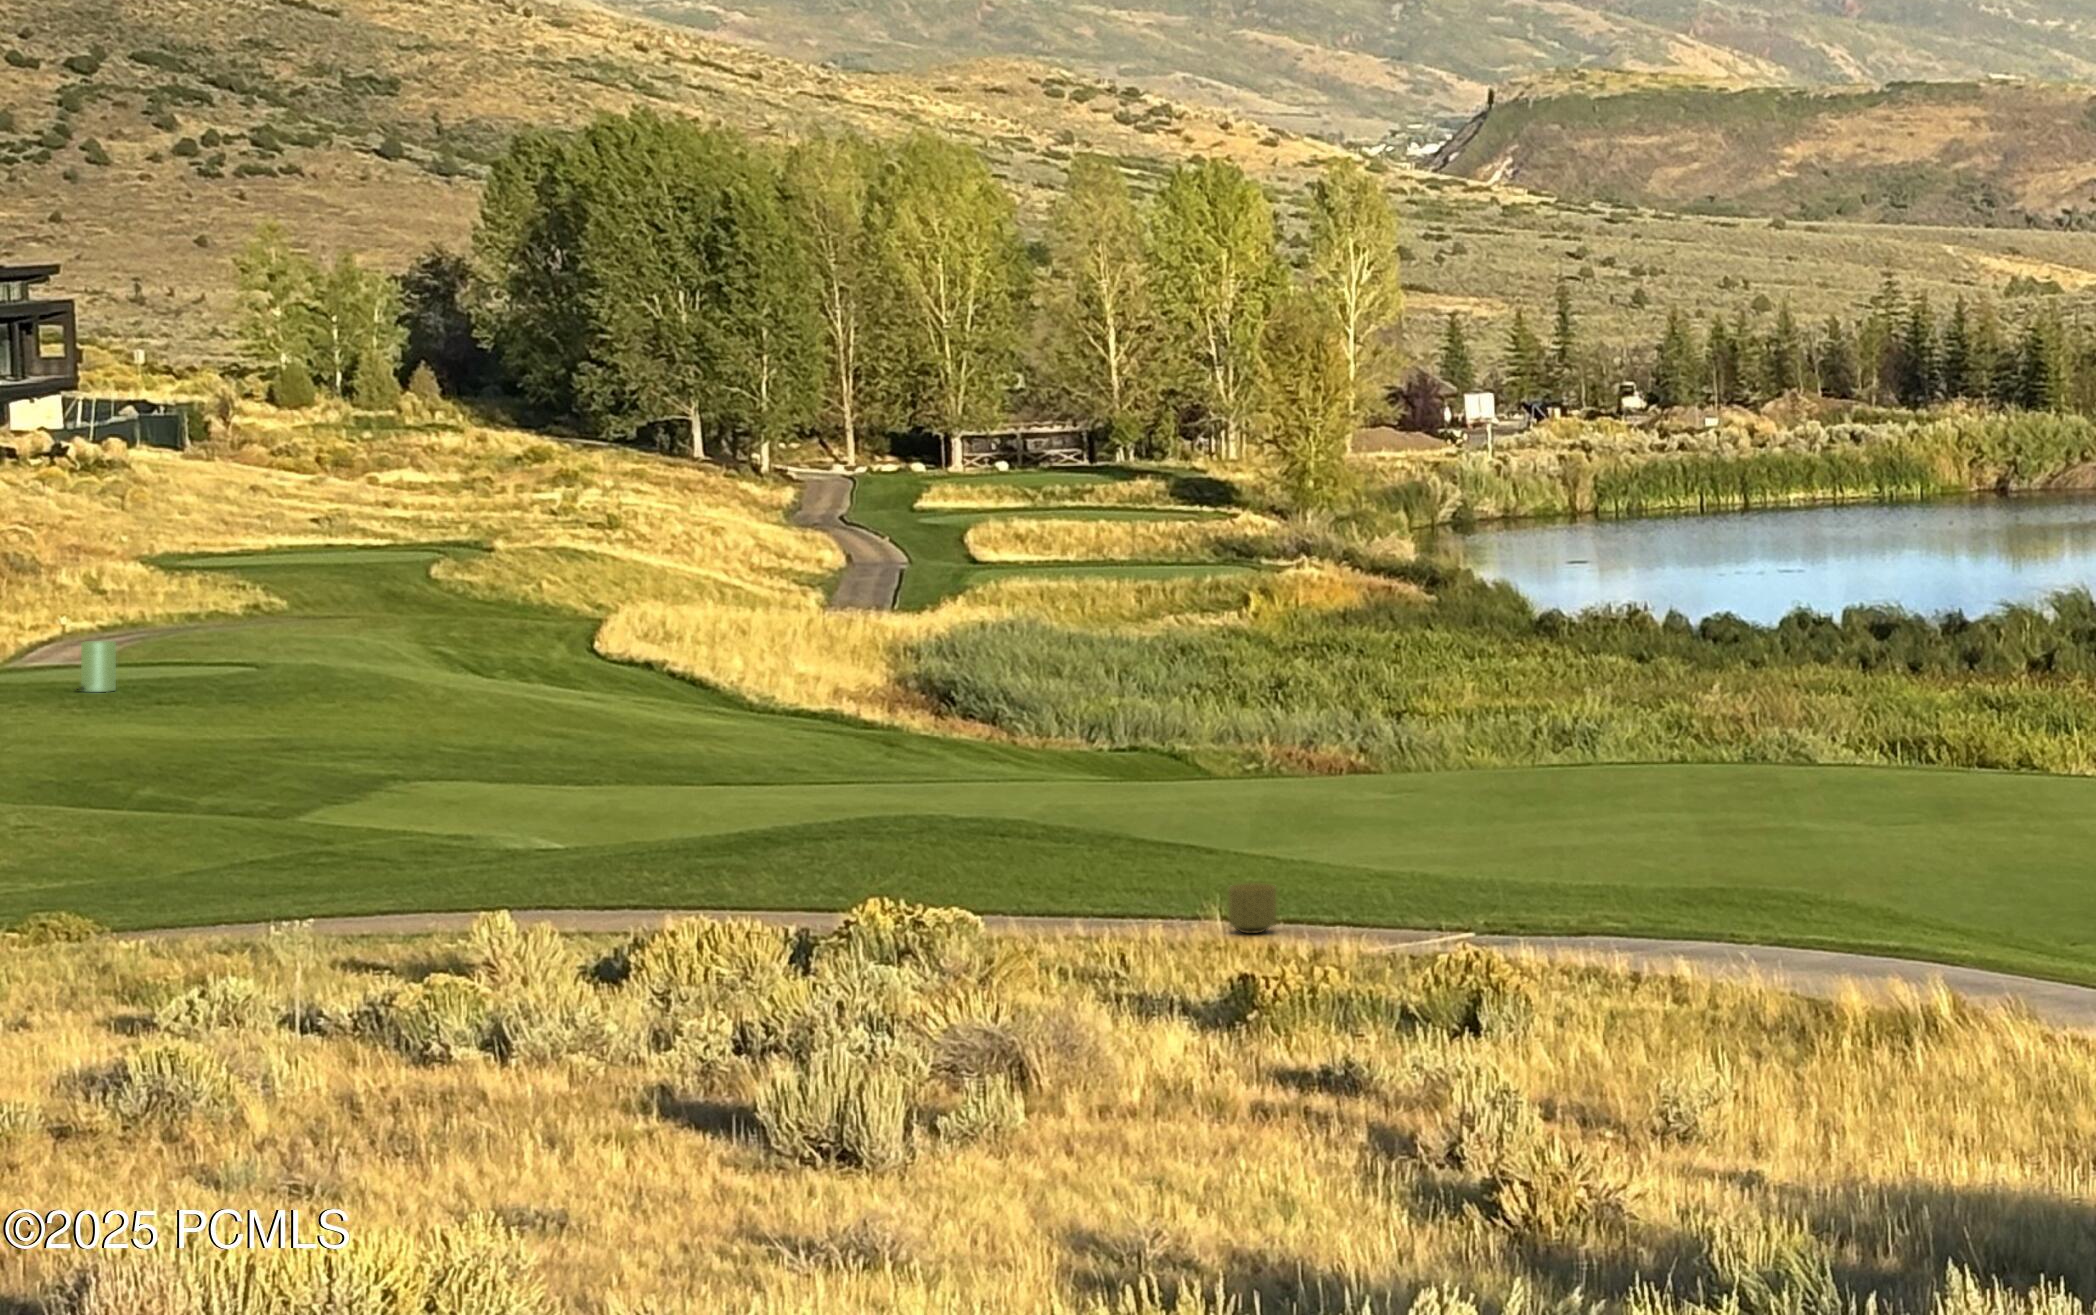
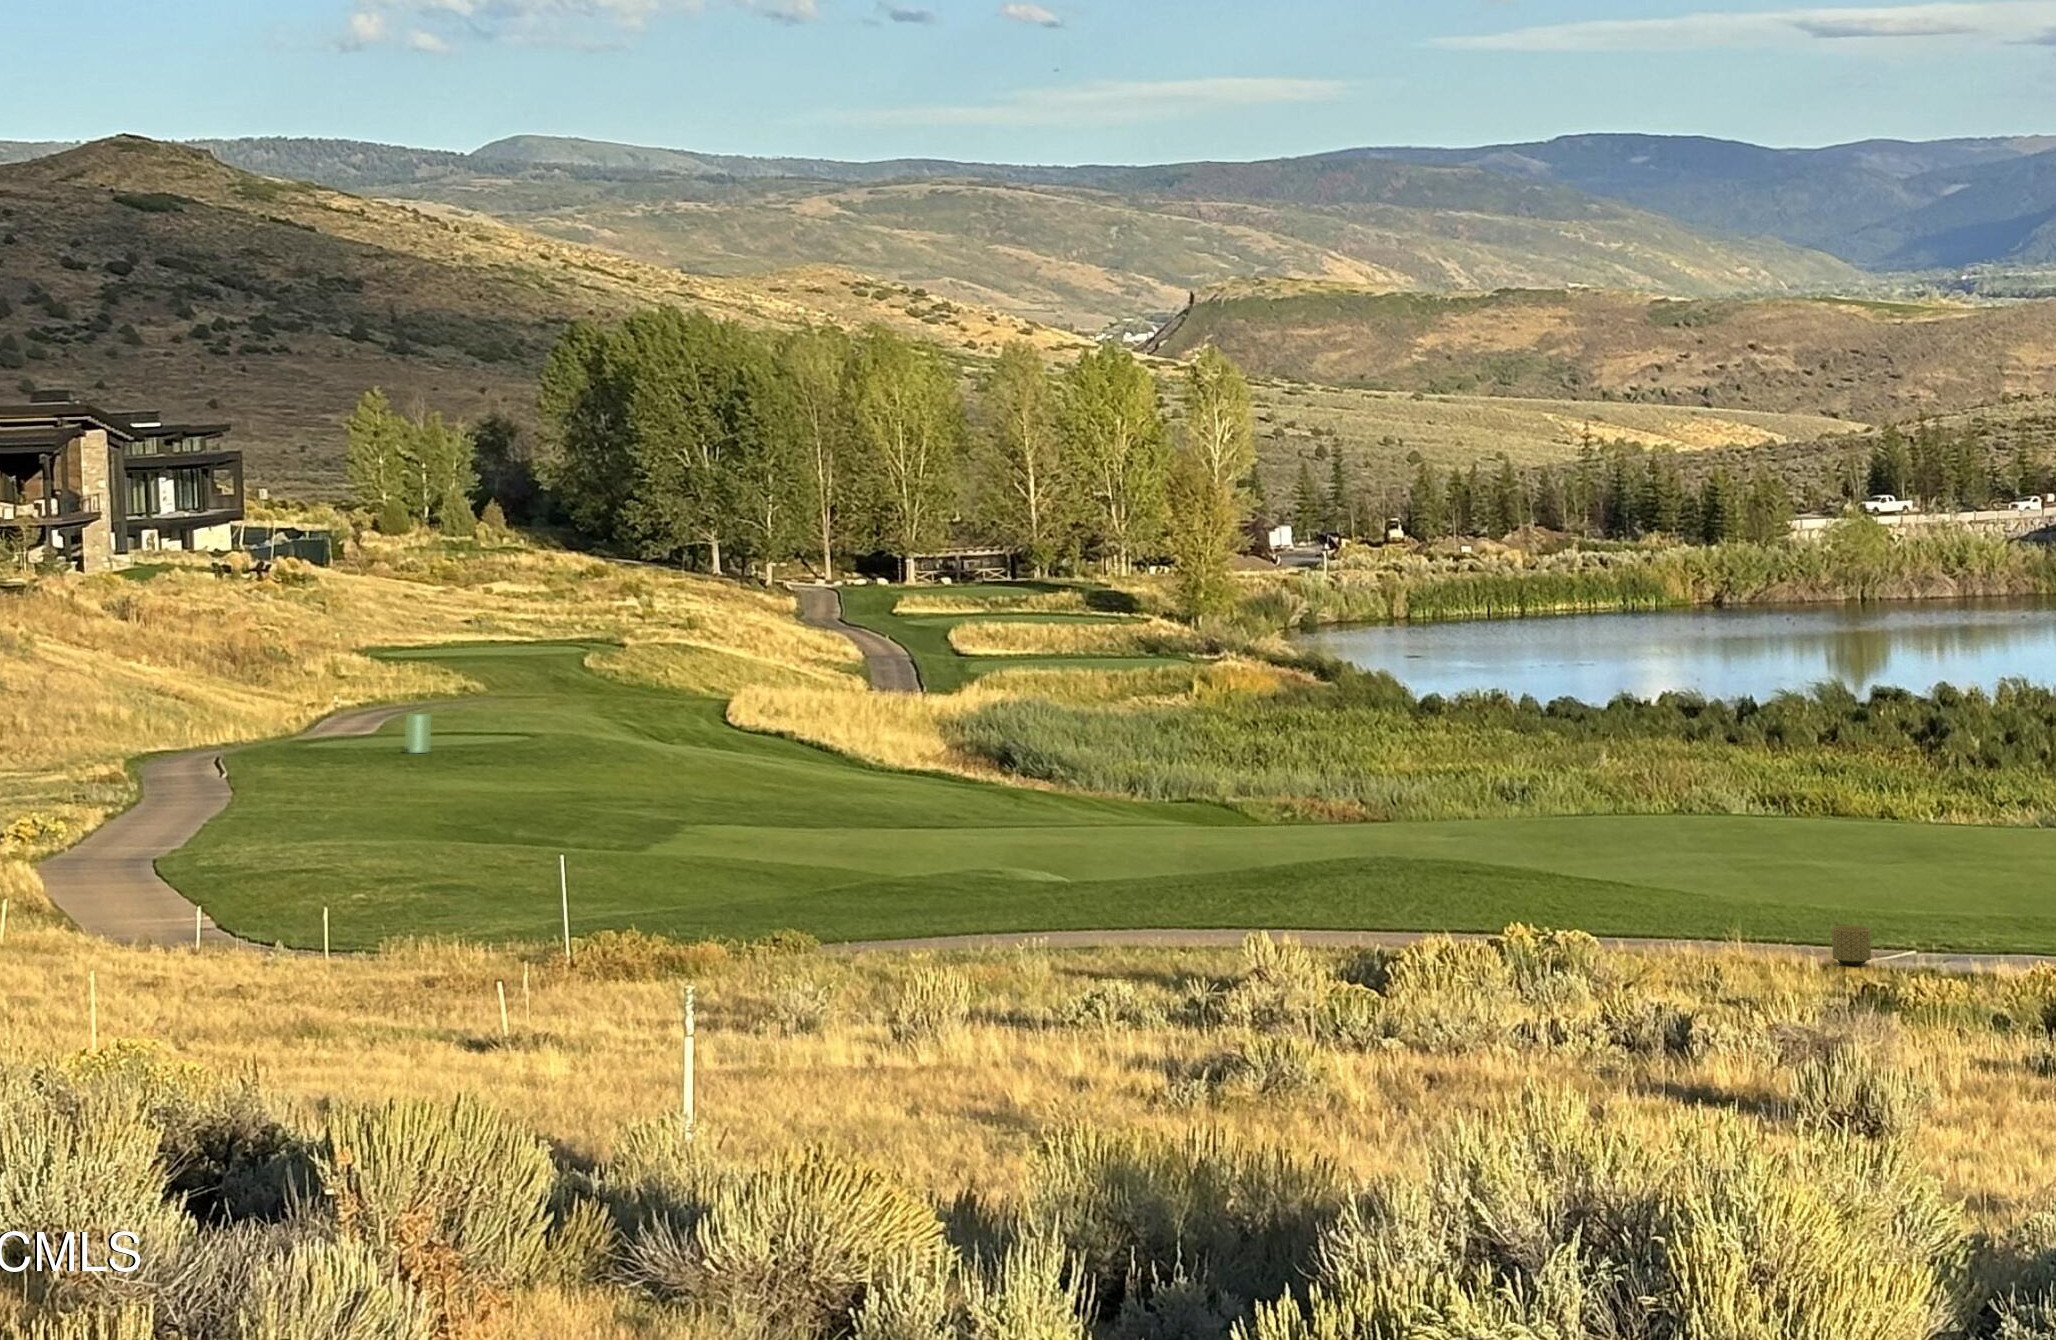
planter: present [1229,883,1276,934] -> present [1832,926,1871,966]

